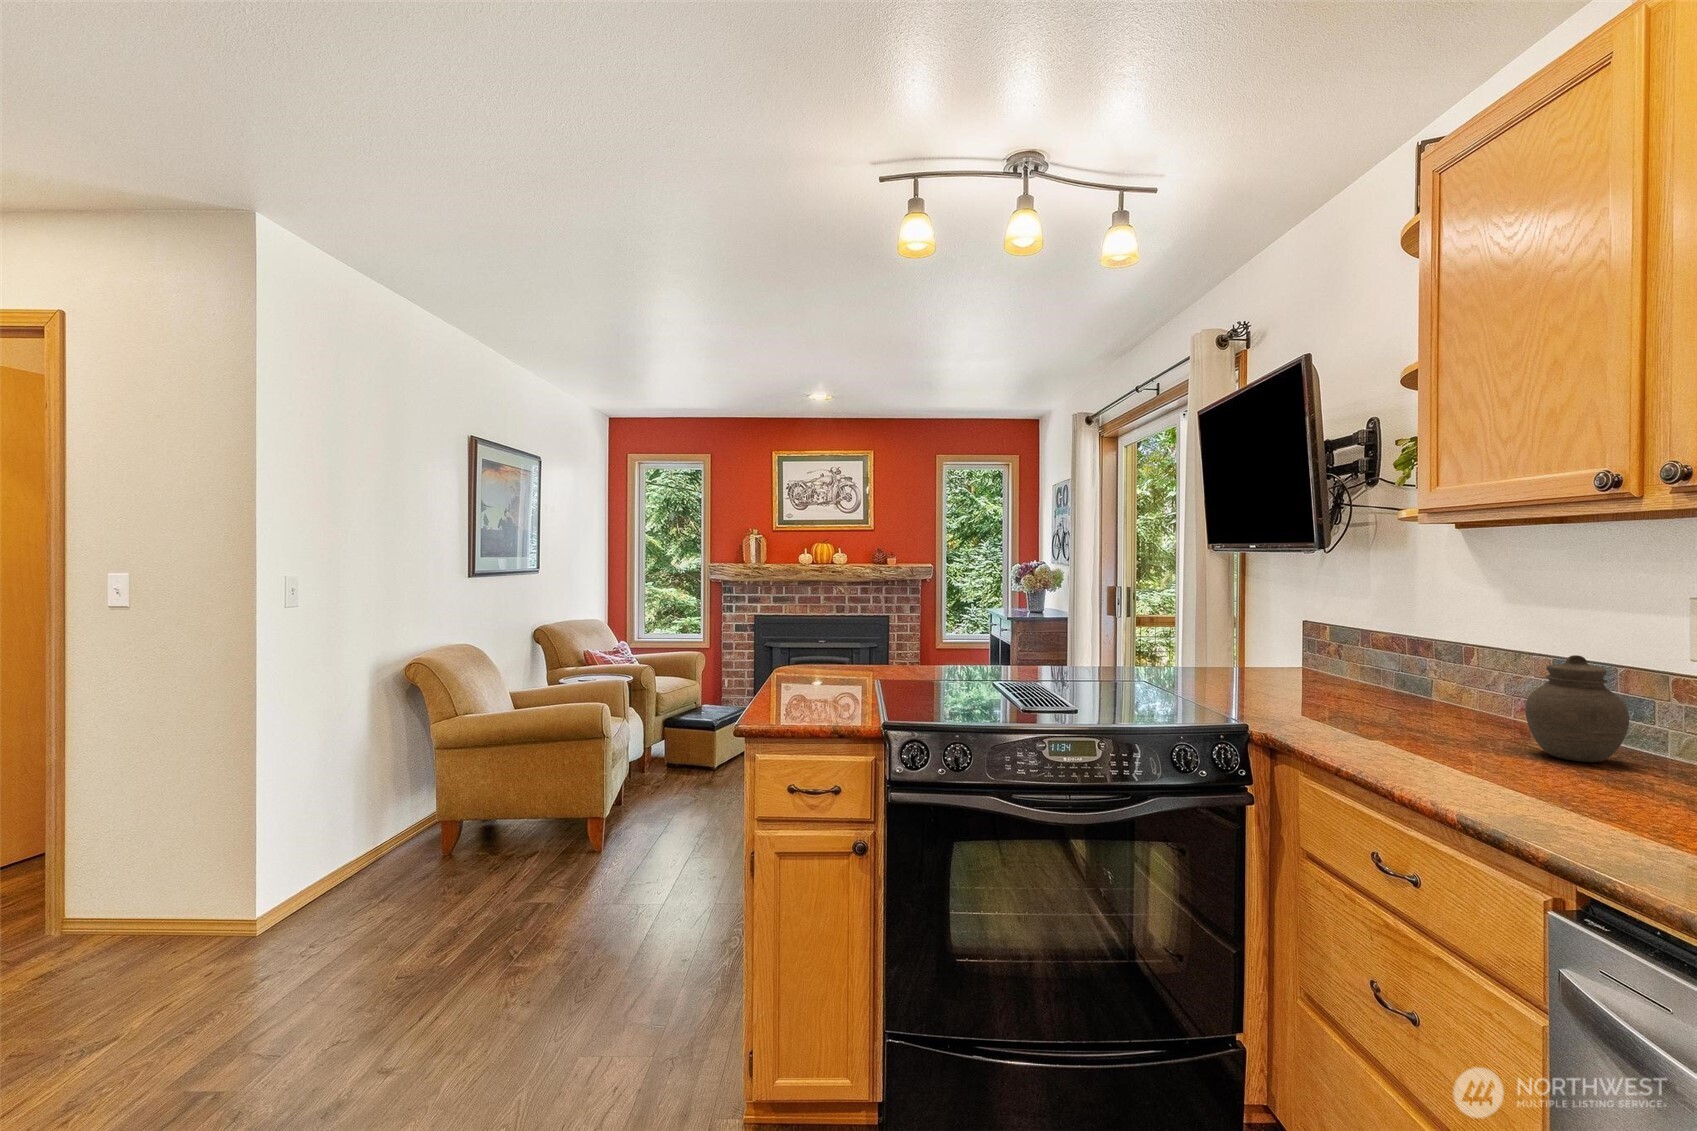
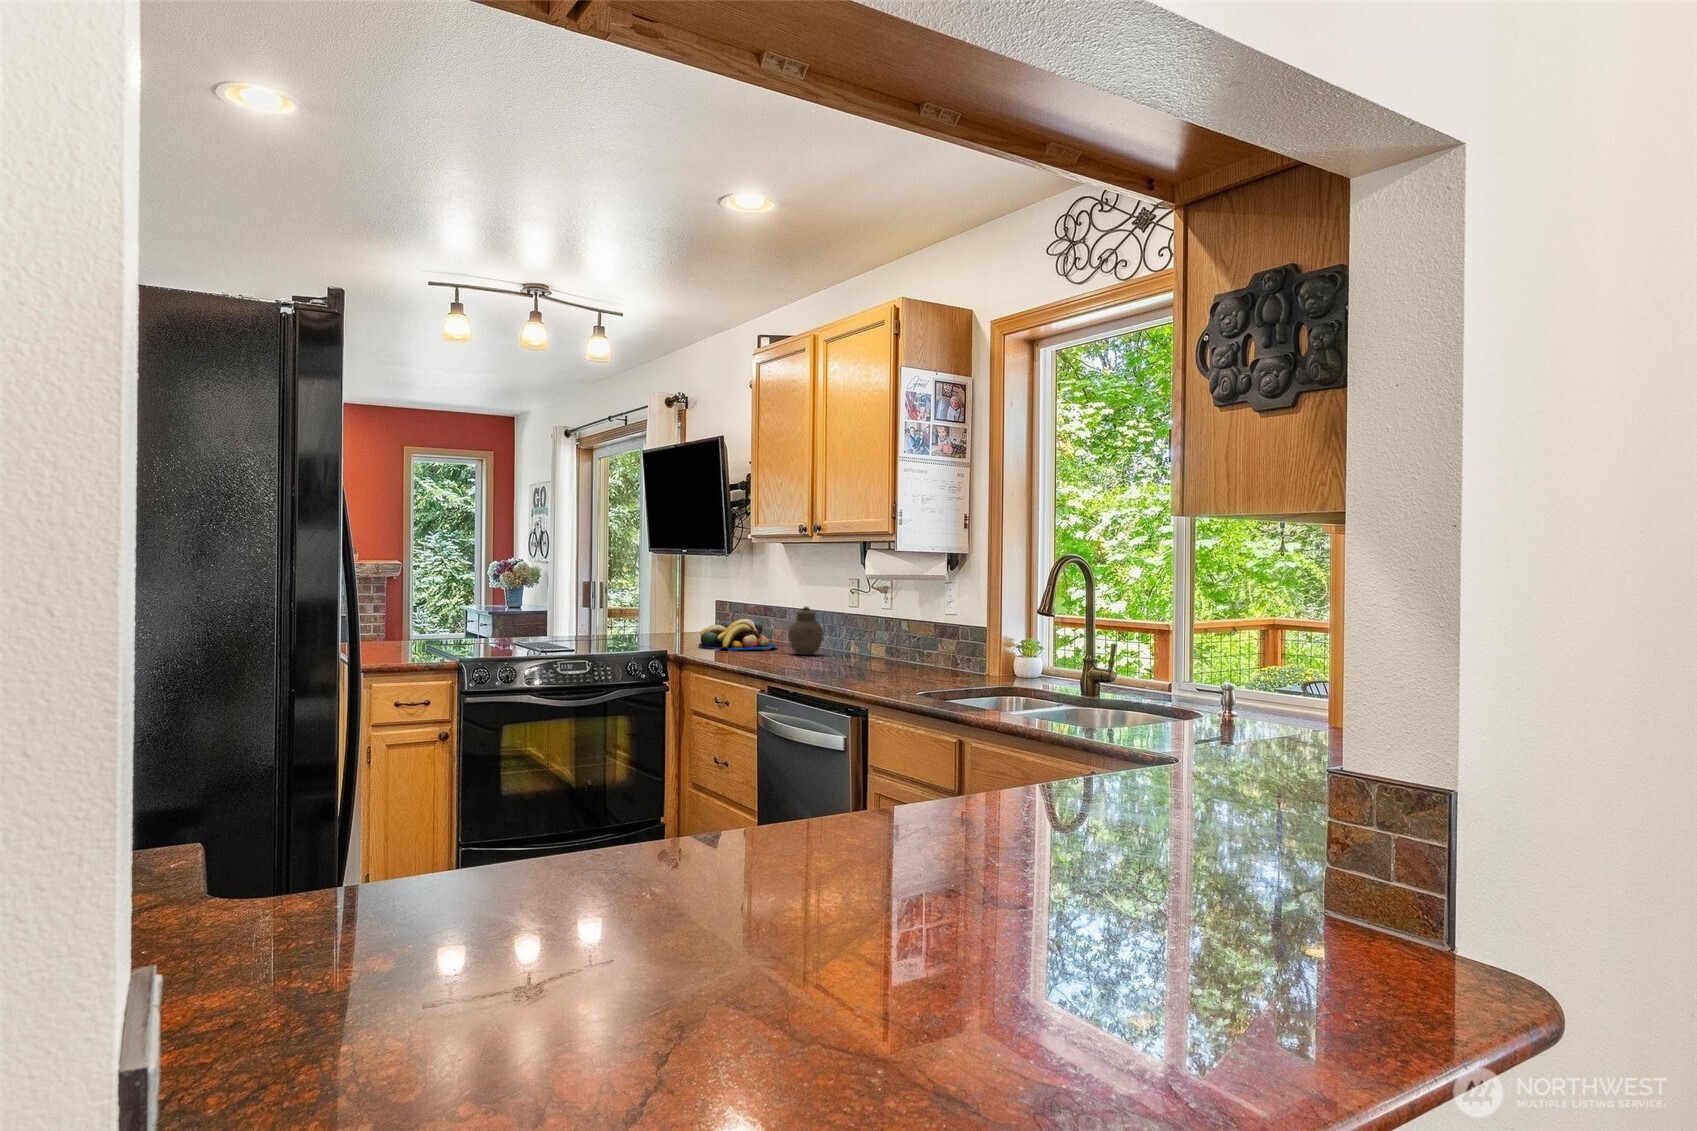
fruit bowl: none [1300,664,1475,731] -> present [699,619,778,651]

